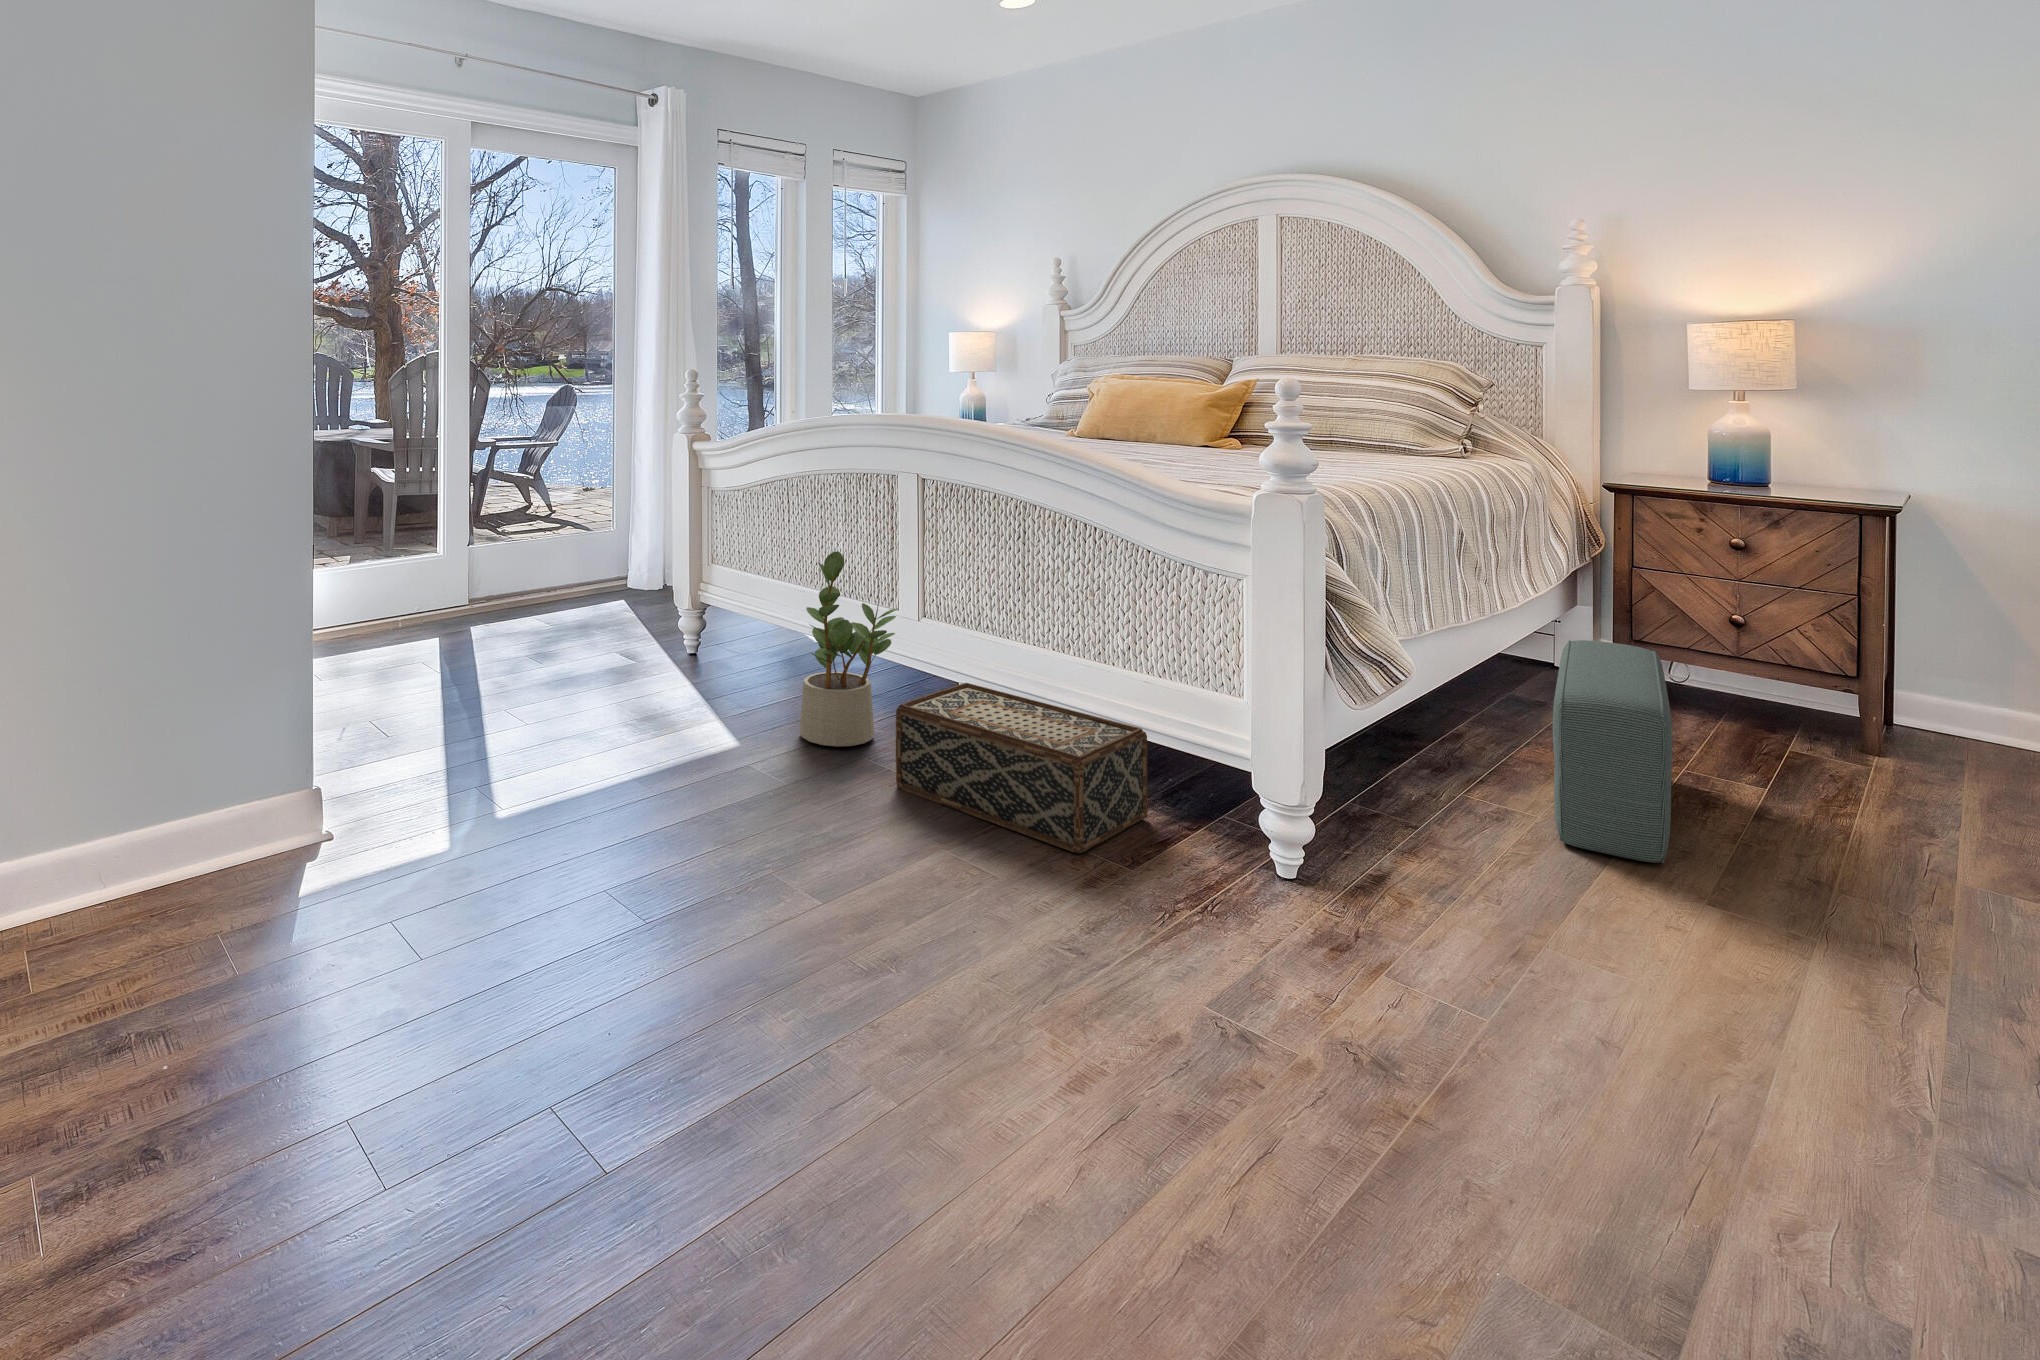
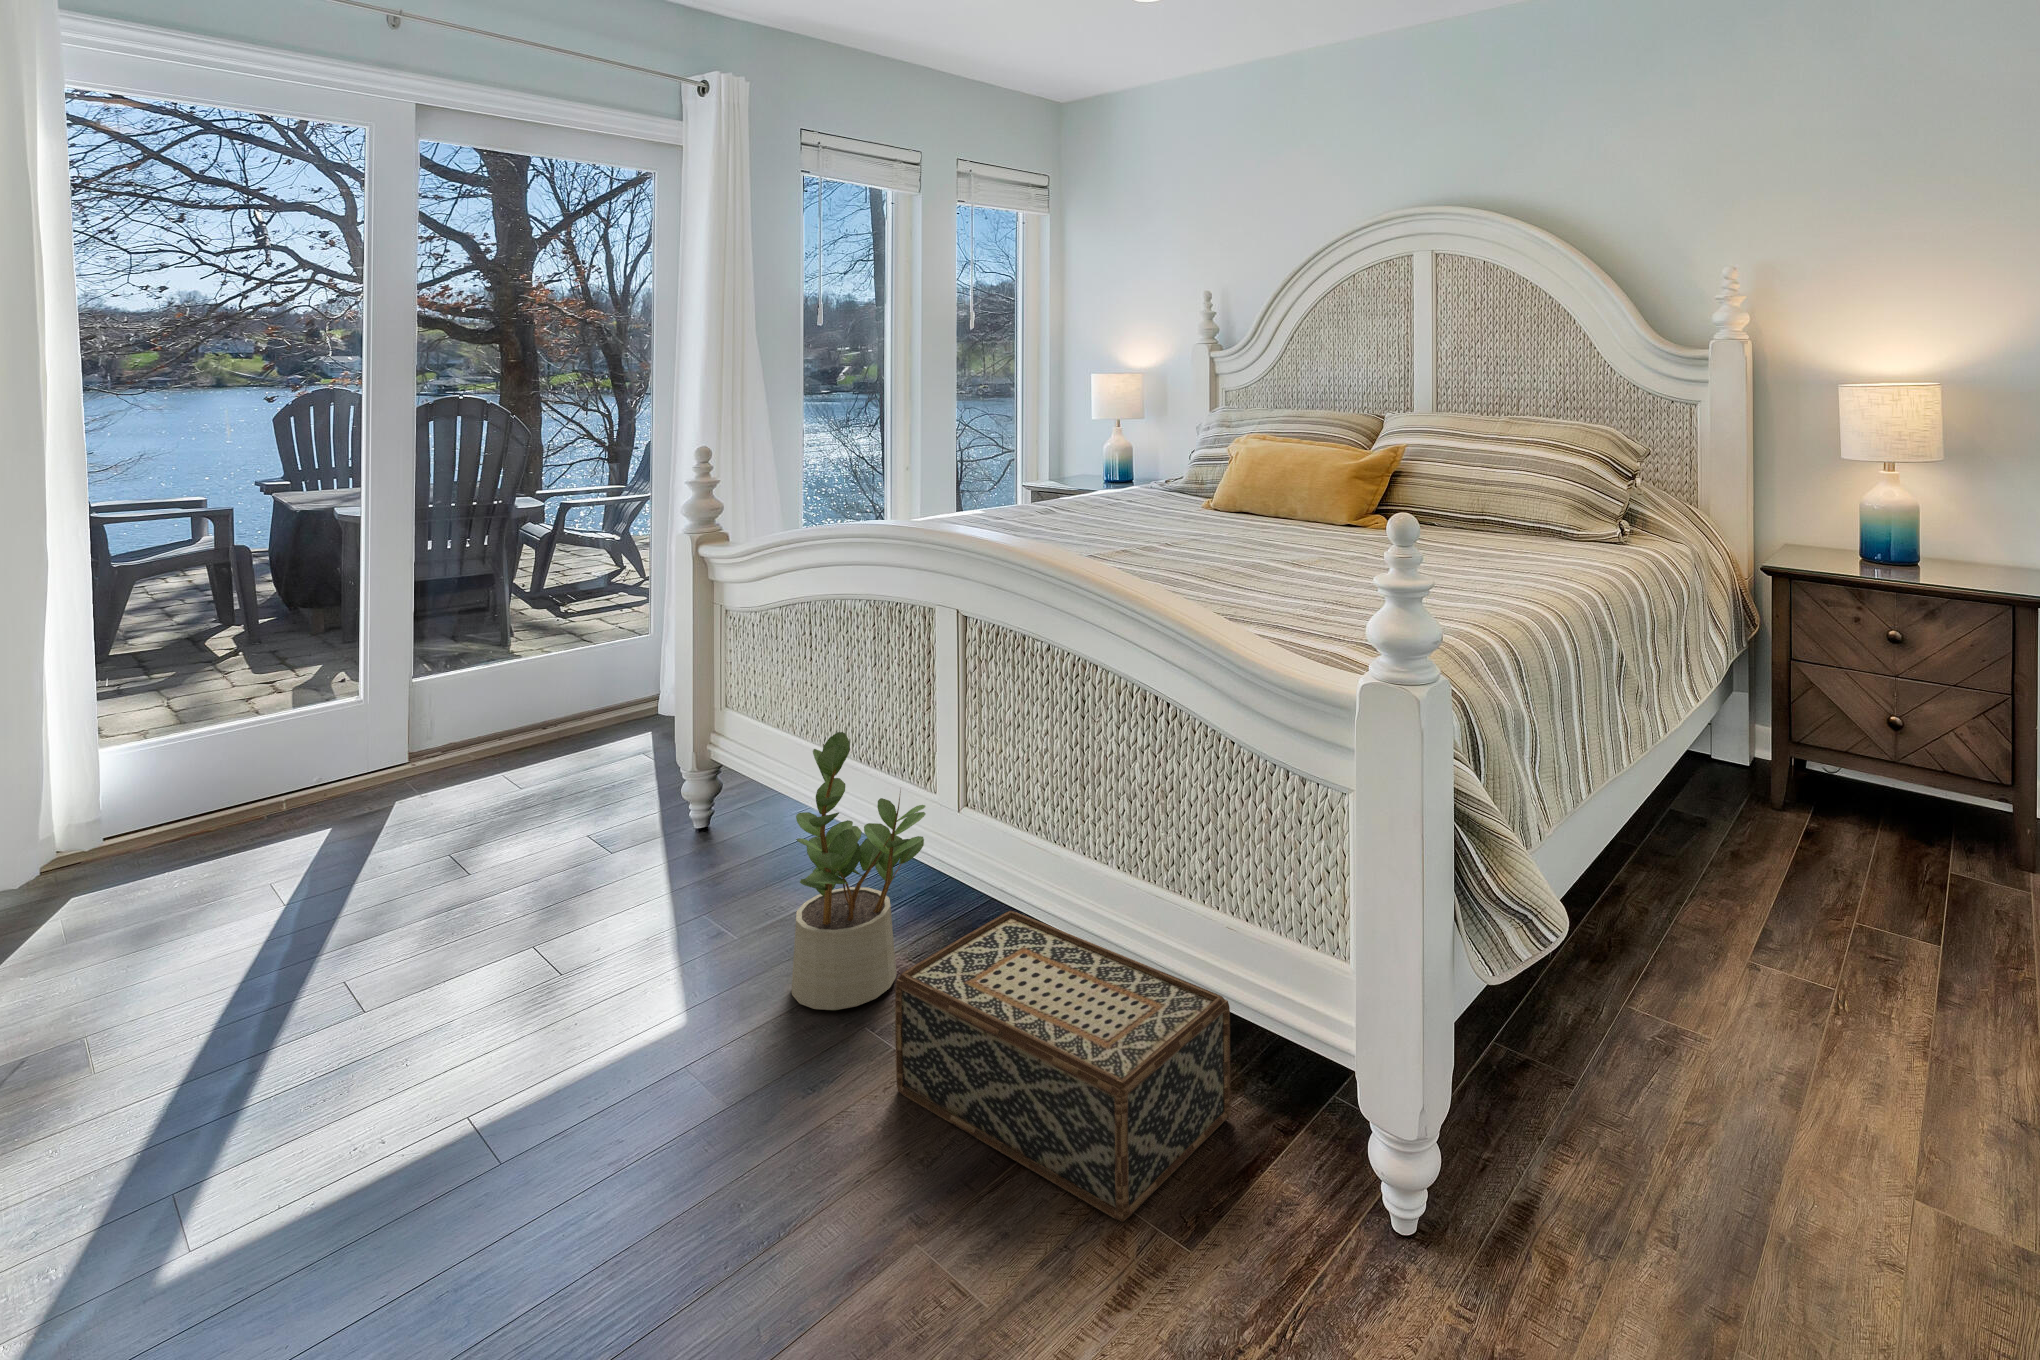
pouf: present [1553,640,1672,863] -> none [1725,787,1860,1126]

